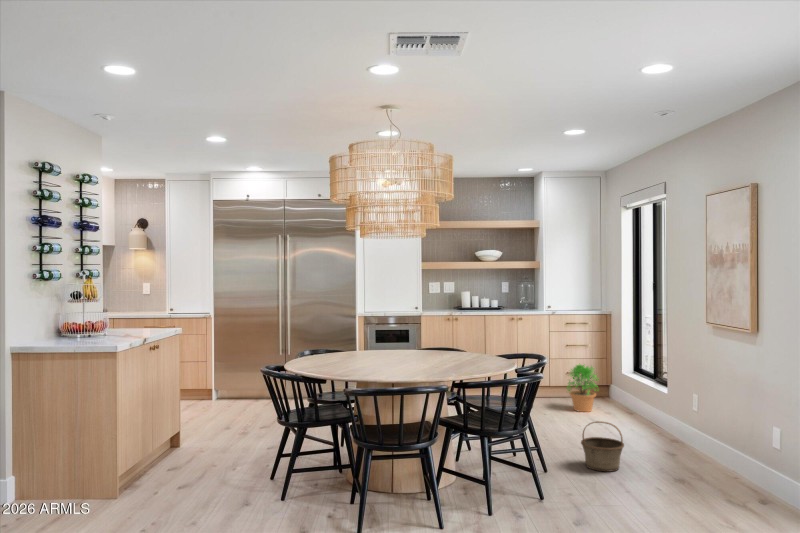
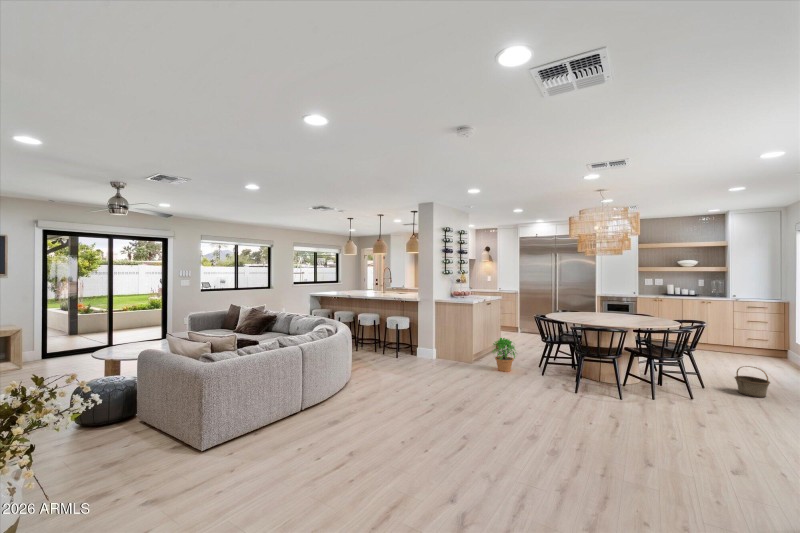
potted plant: present [567,364,599,412] -> present [493,338,516,372]

